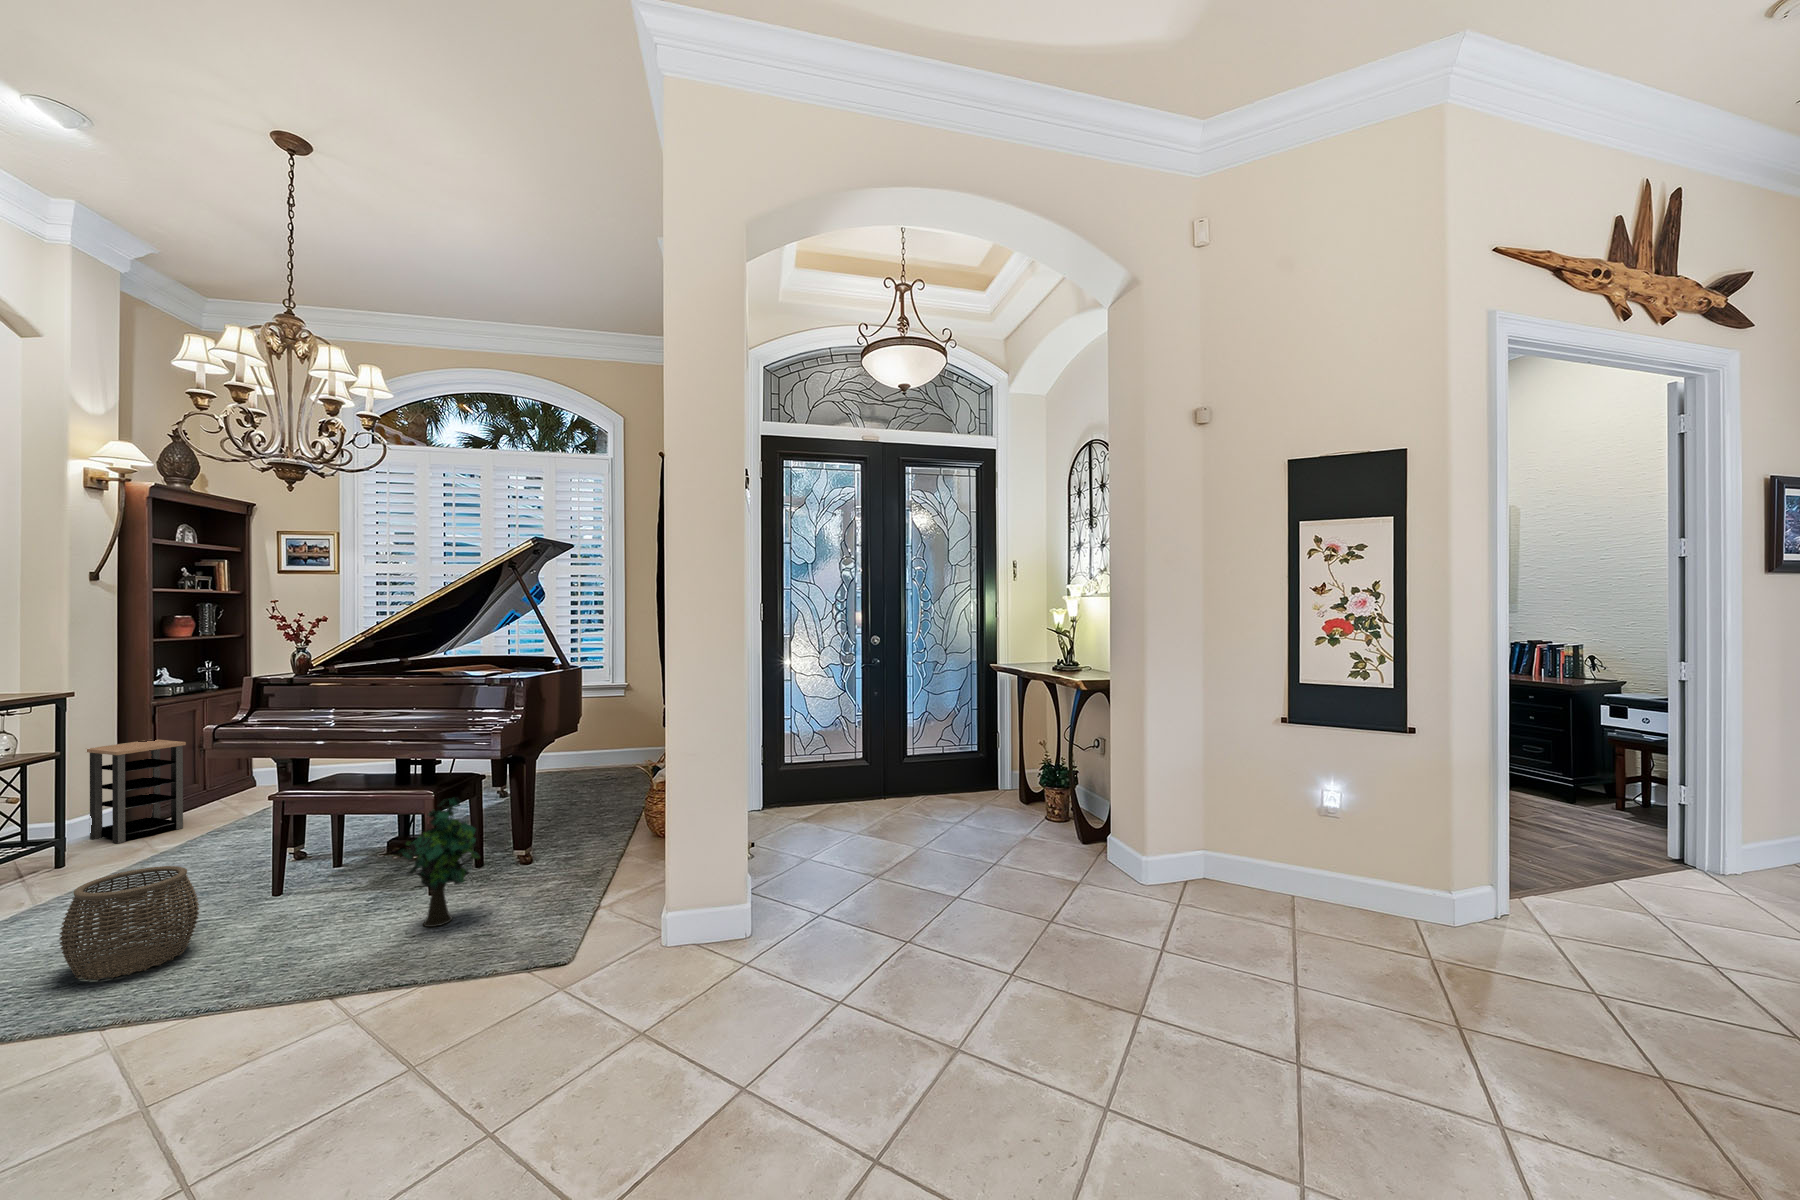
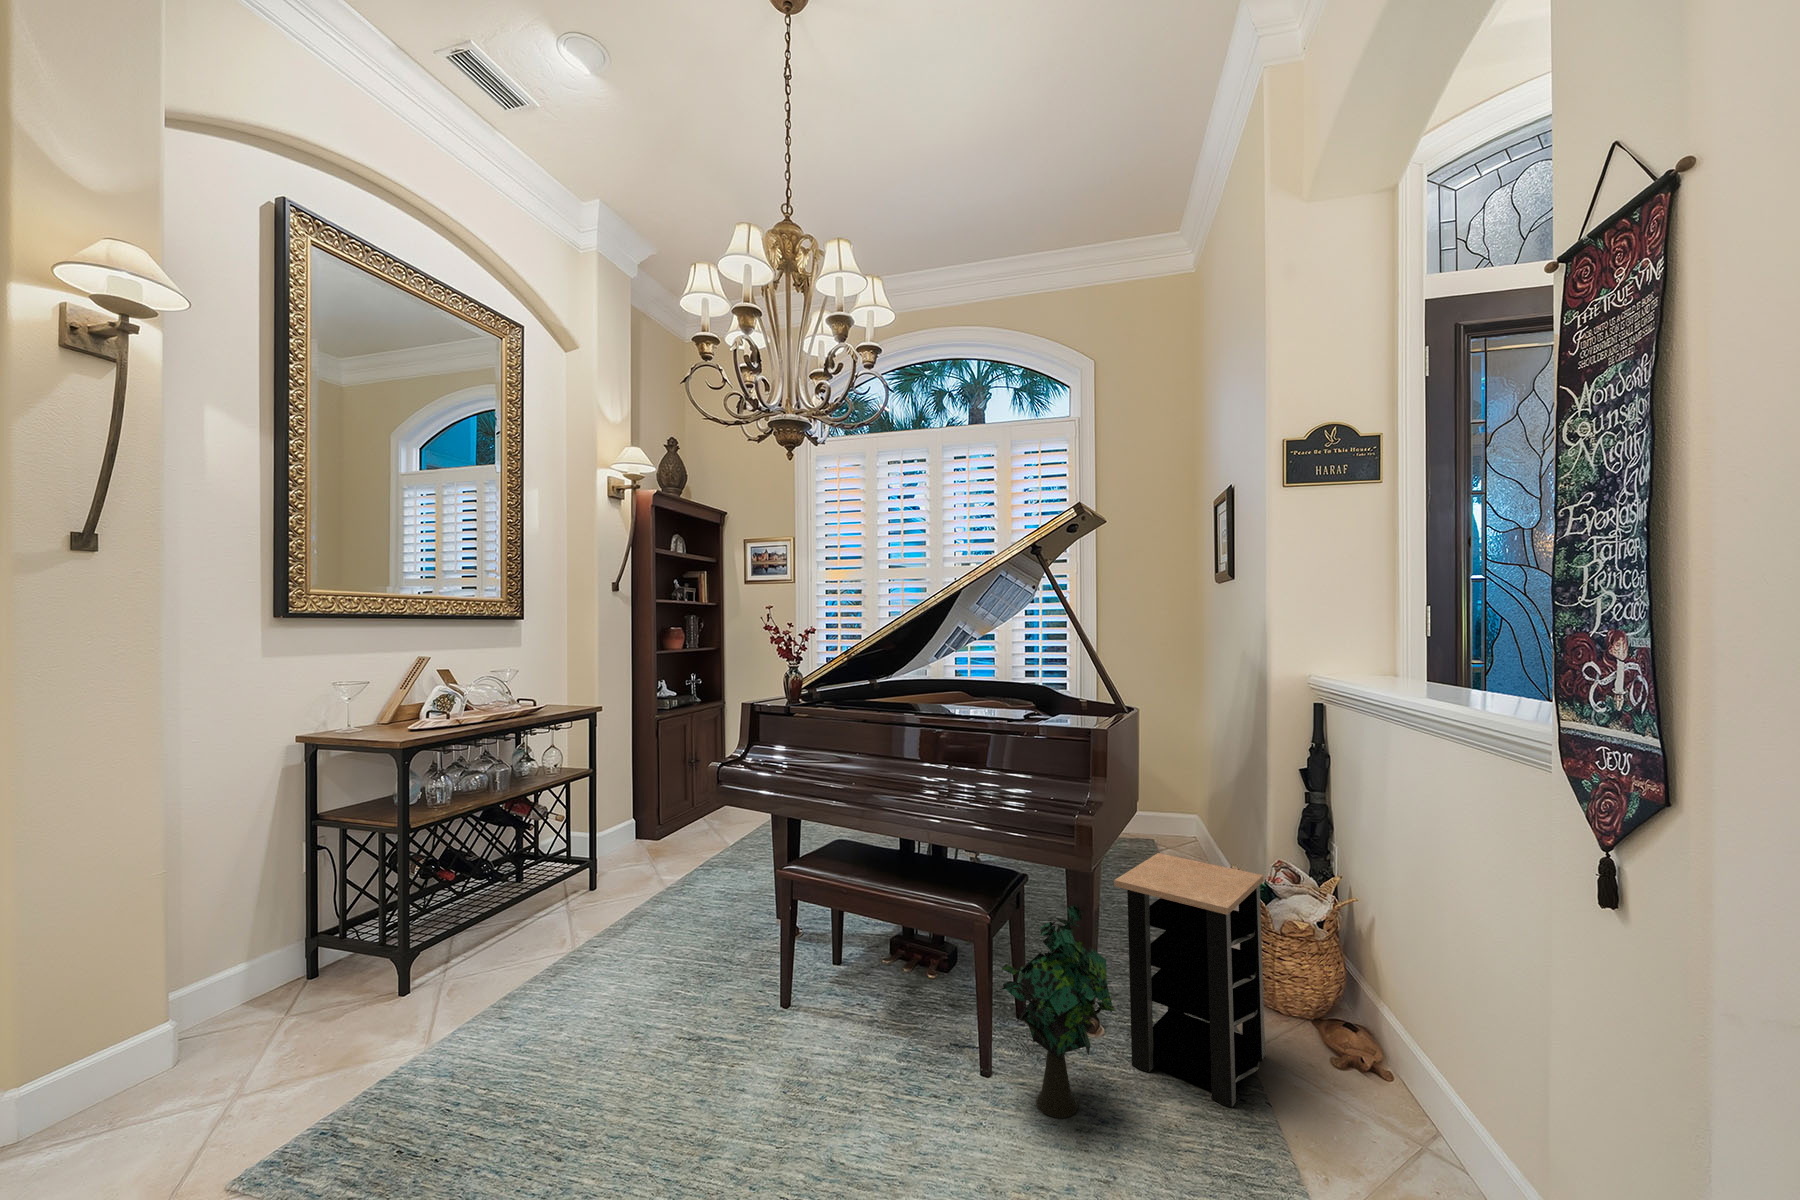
side table: present [87,740,186,843] -> present [1114,853,1265,1107]
woven basket: present [59,866,199,980] -> none [618,955,757,1130]

